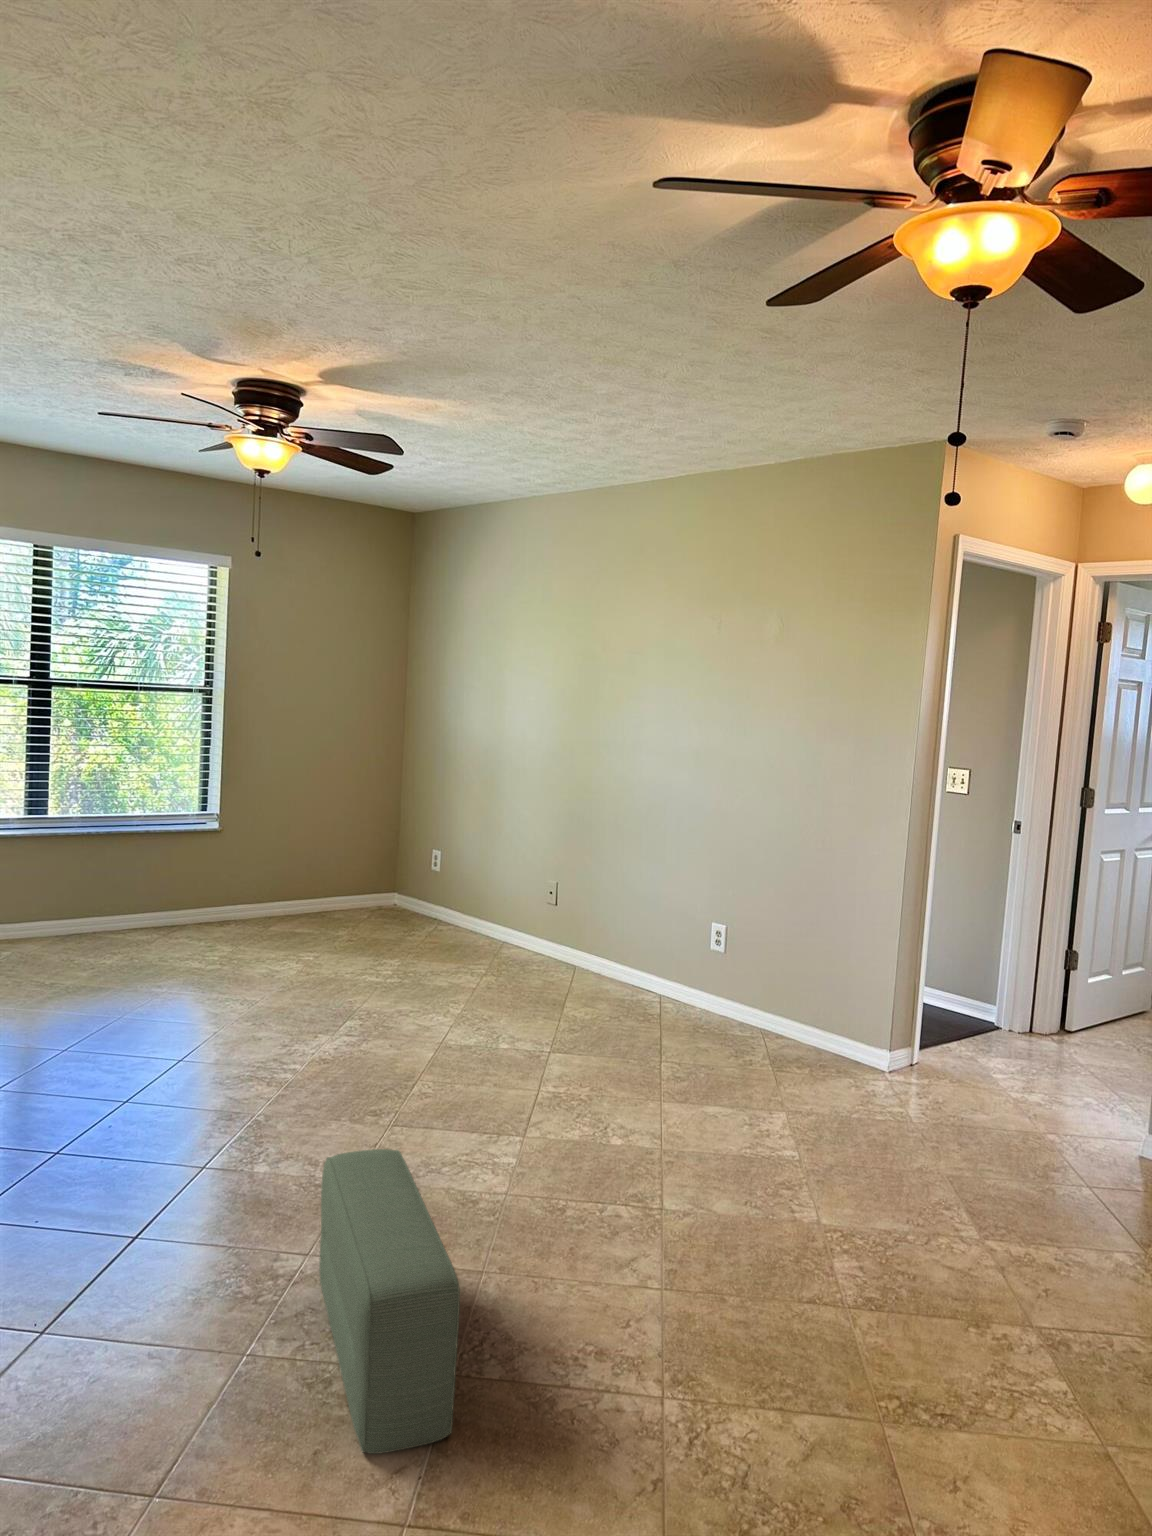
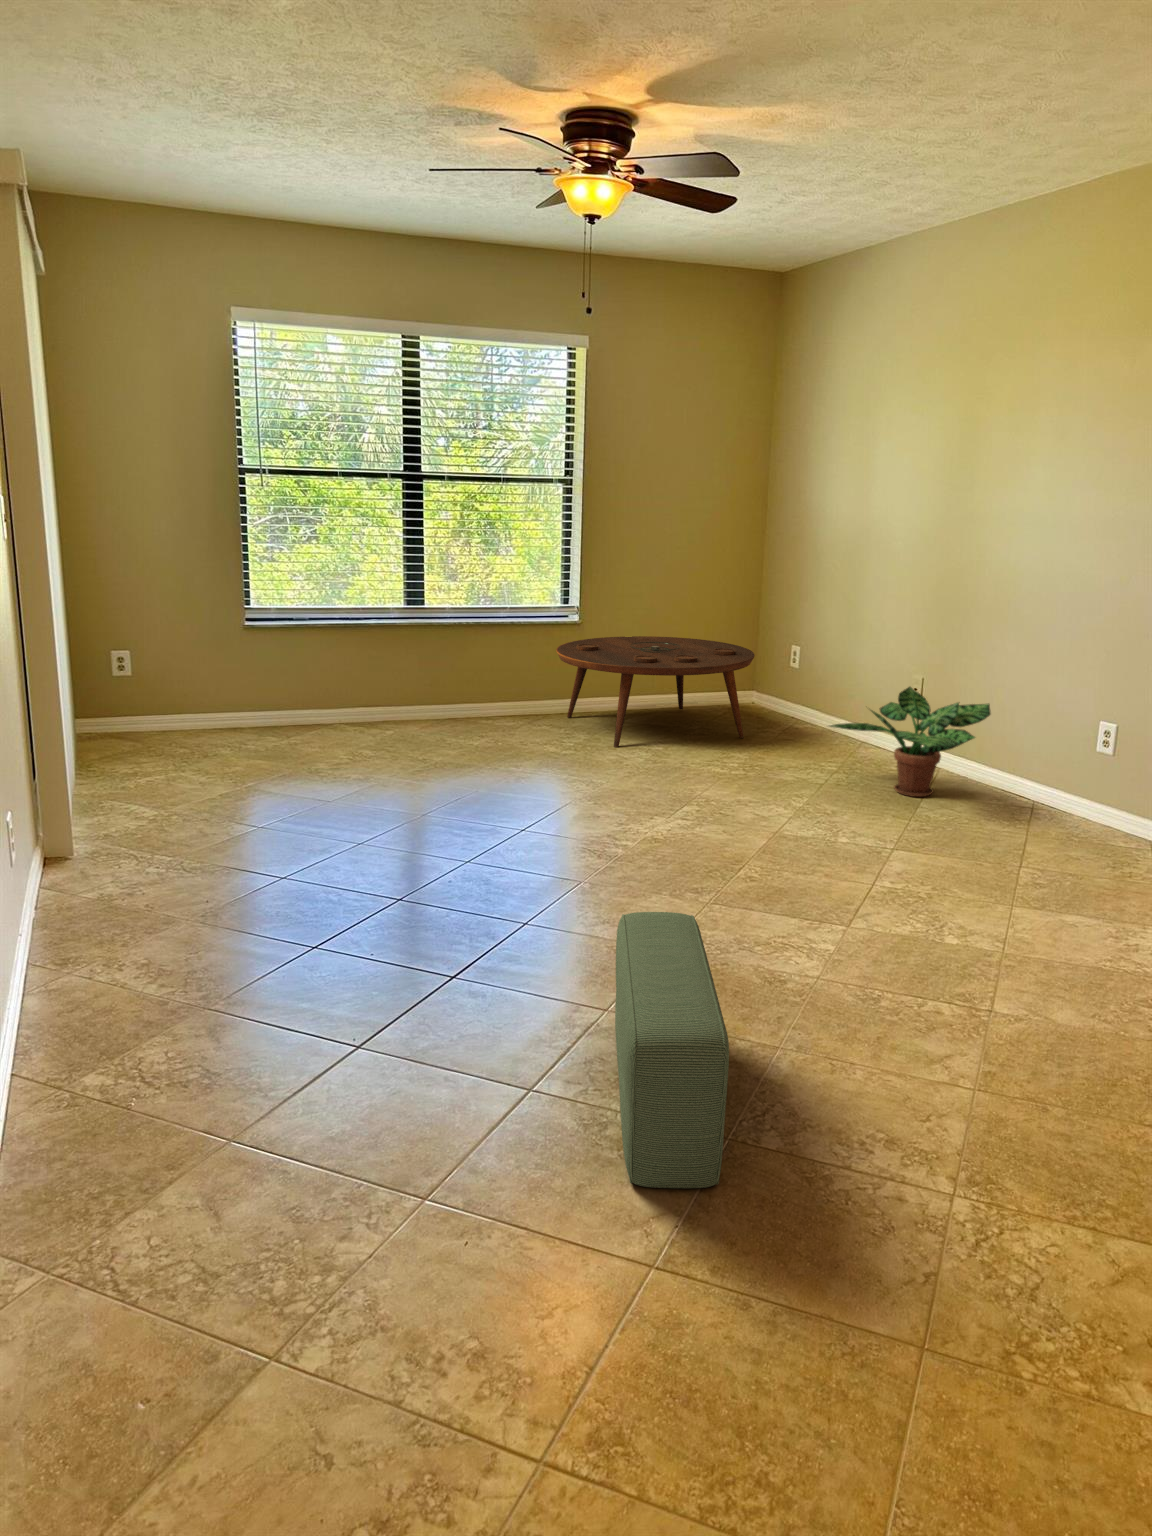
coffee table: none [198,845,402,962] -> present [556,636,755,747]
potted plant: none [477,895,621,997] -> present [830,687,991,797]

